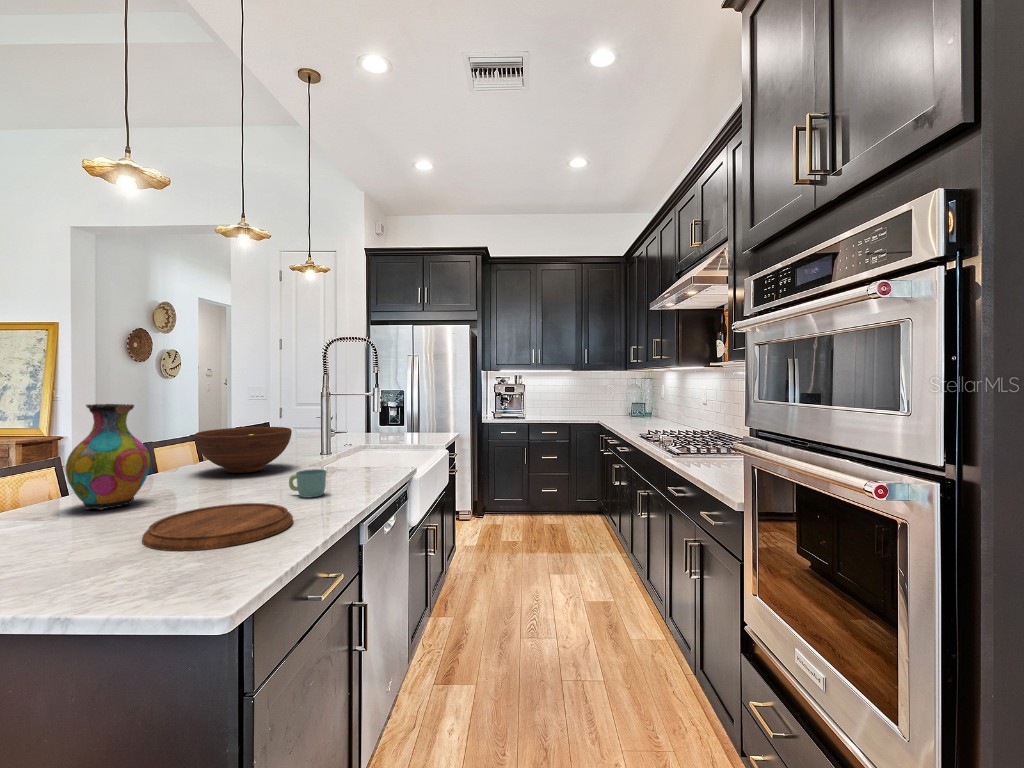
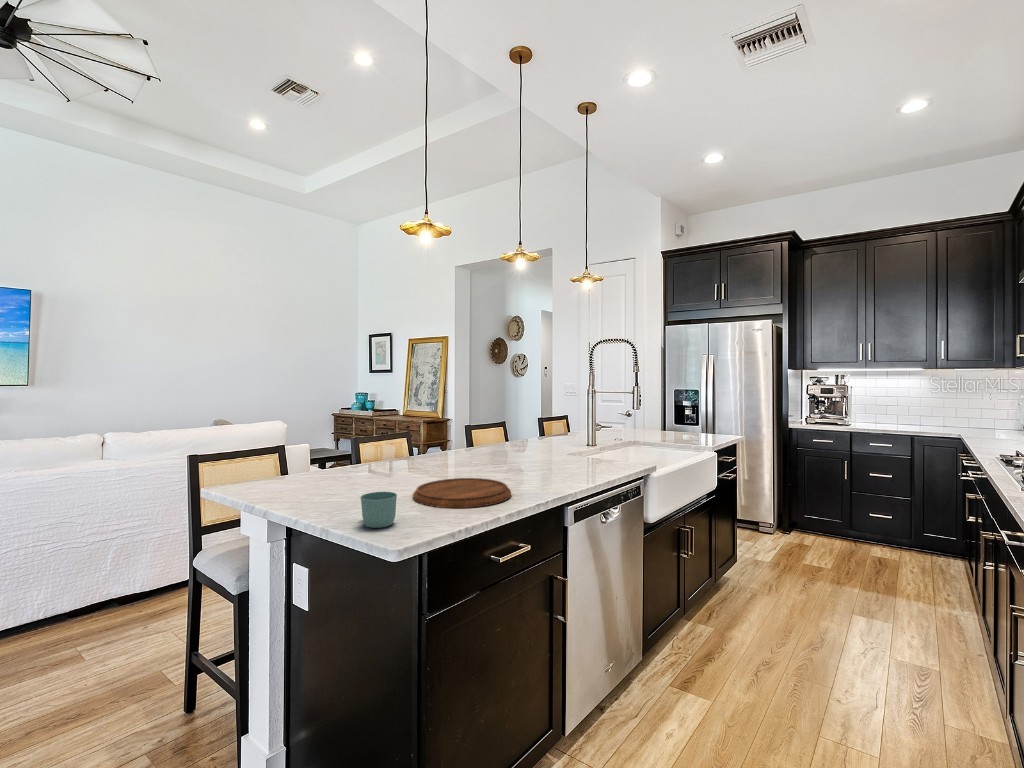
vase: present [66,404,150,509] -> none [397,399,443,471]
fruit bowl: present [194,427,292,473] -> none [485,419,554,456]
mug: present [289,469,327,498] -> present [360,492,397,528]

